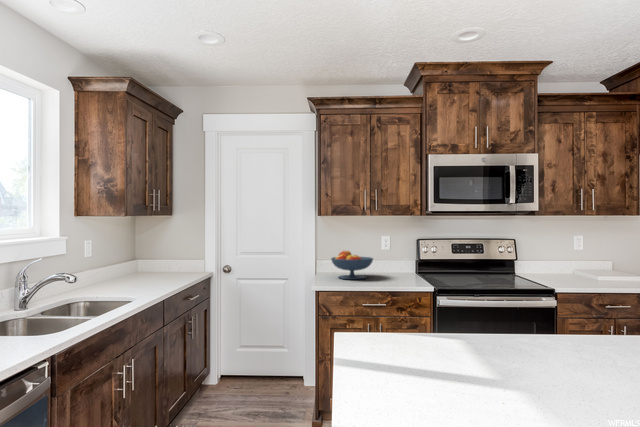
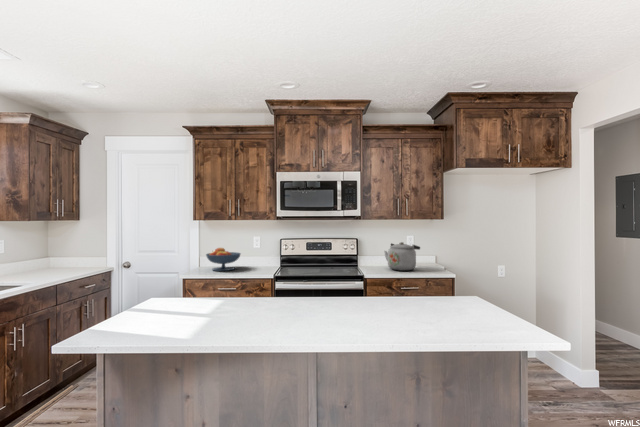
kettle: none [558,244,610,281] -> present [384,242,420,271]

